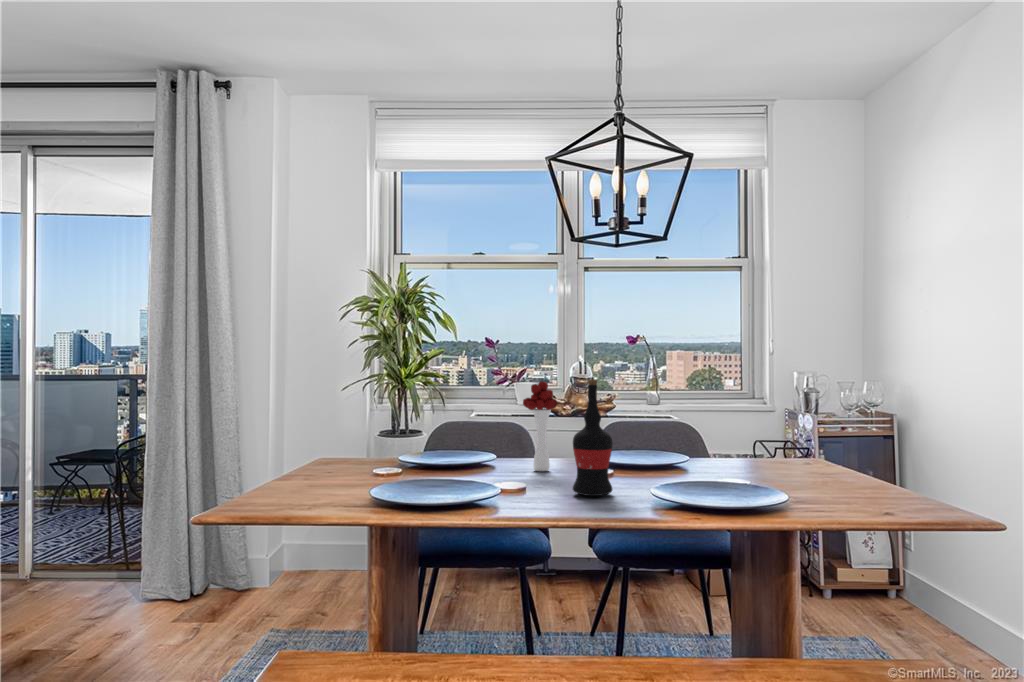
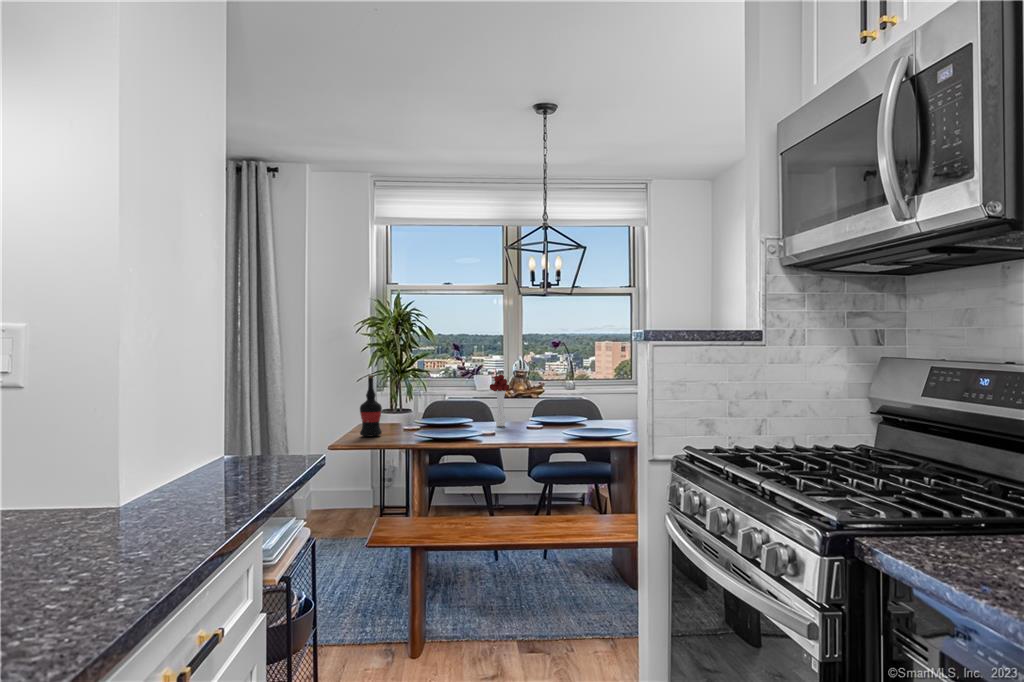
wine bottle: present [573,379,613,496] -> present [360,375,382,437]

